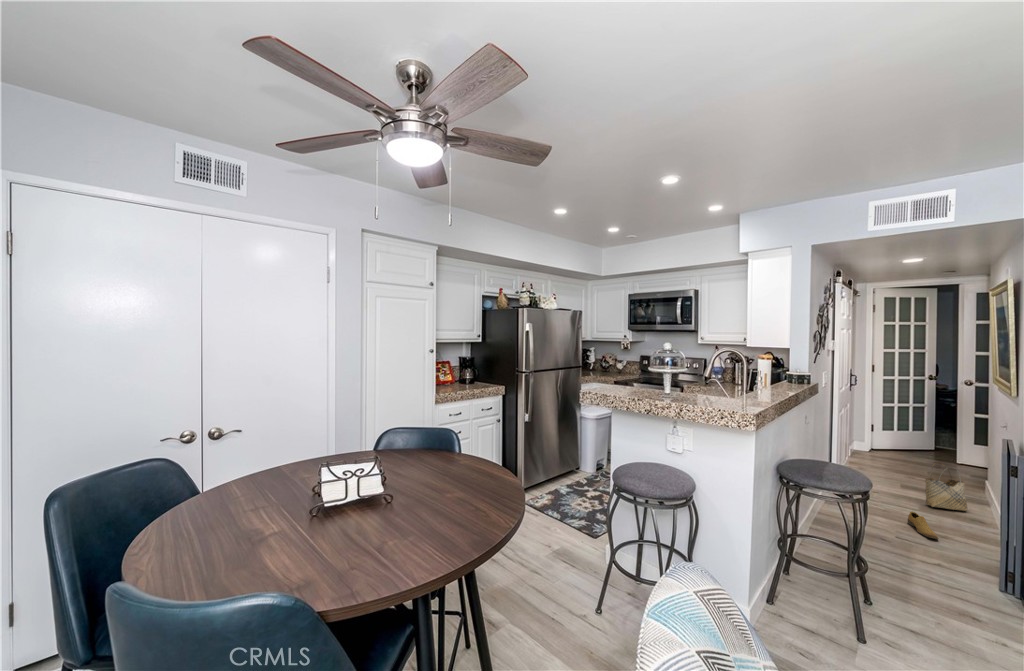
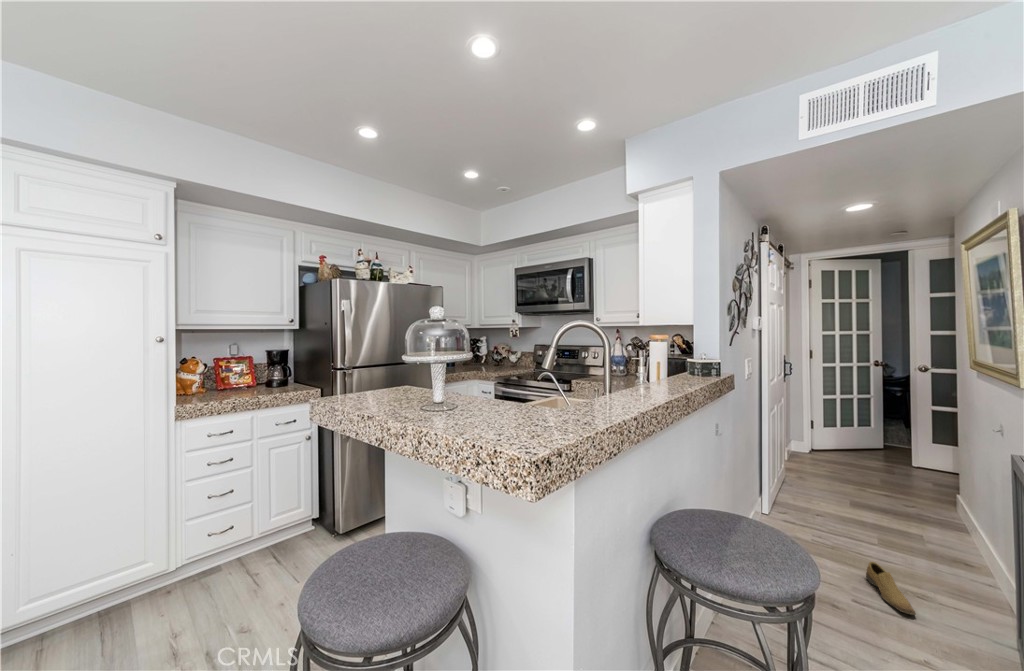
woven basket: present [925,463,967,511] -> none [884,479,942,549]

